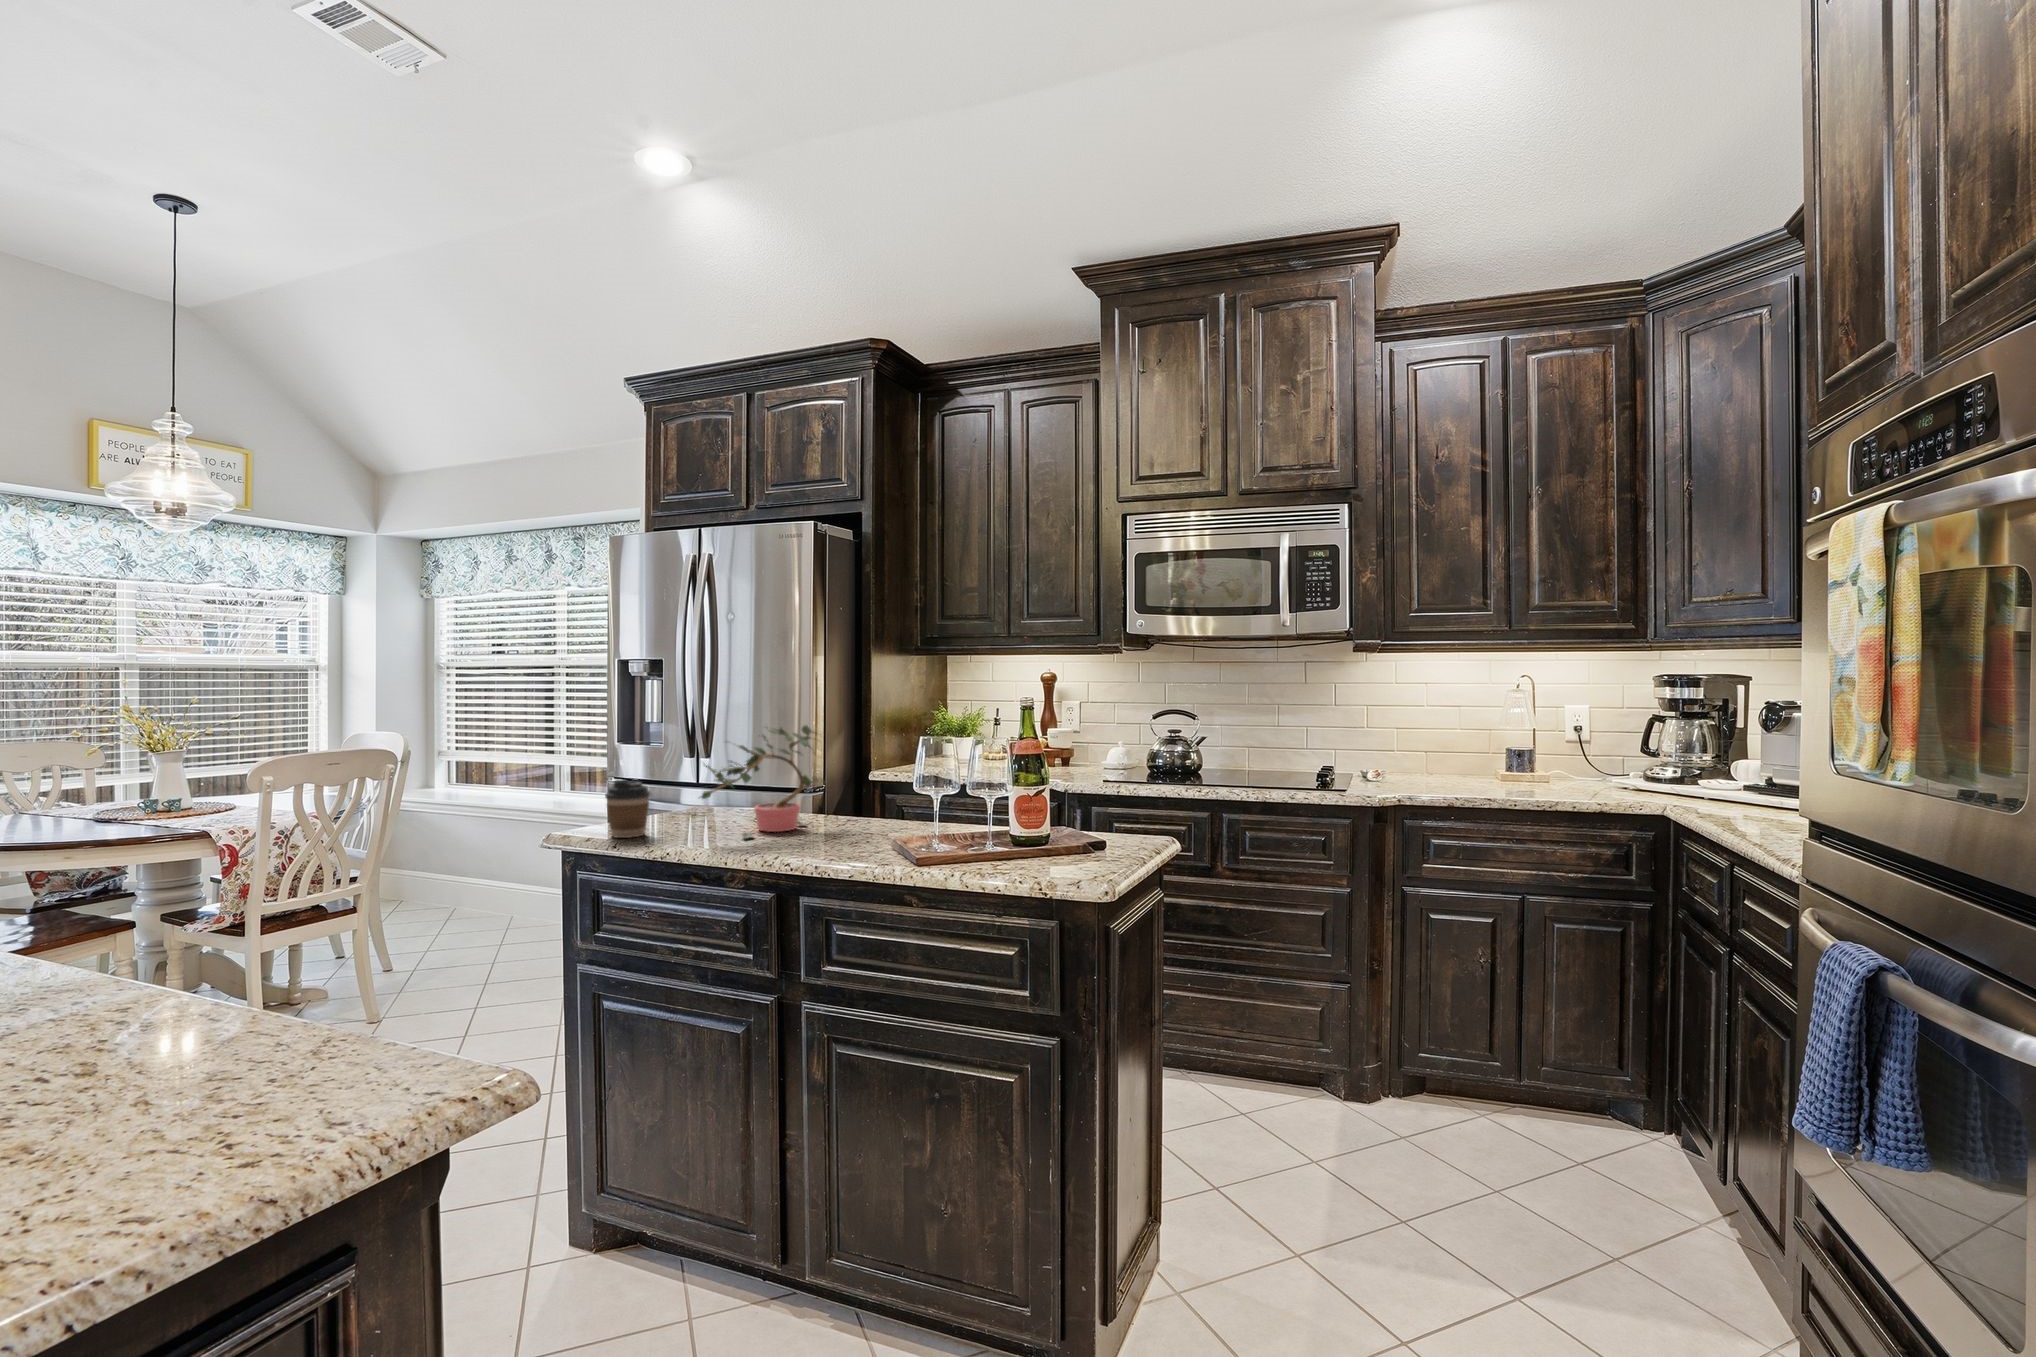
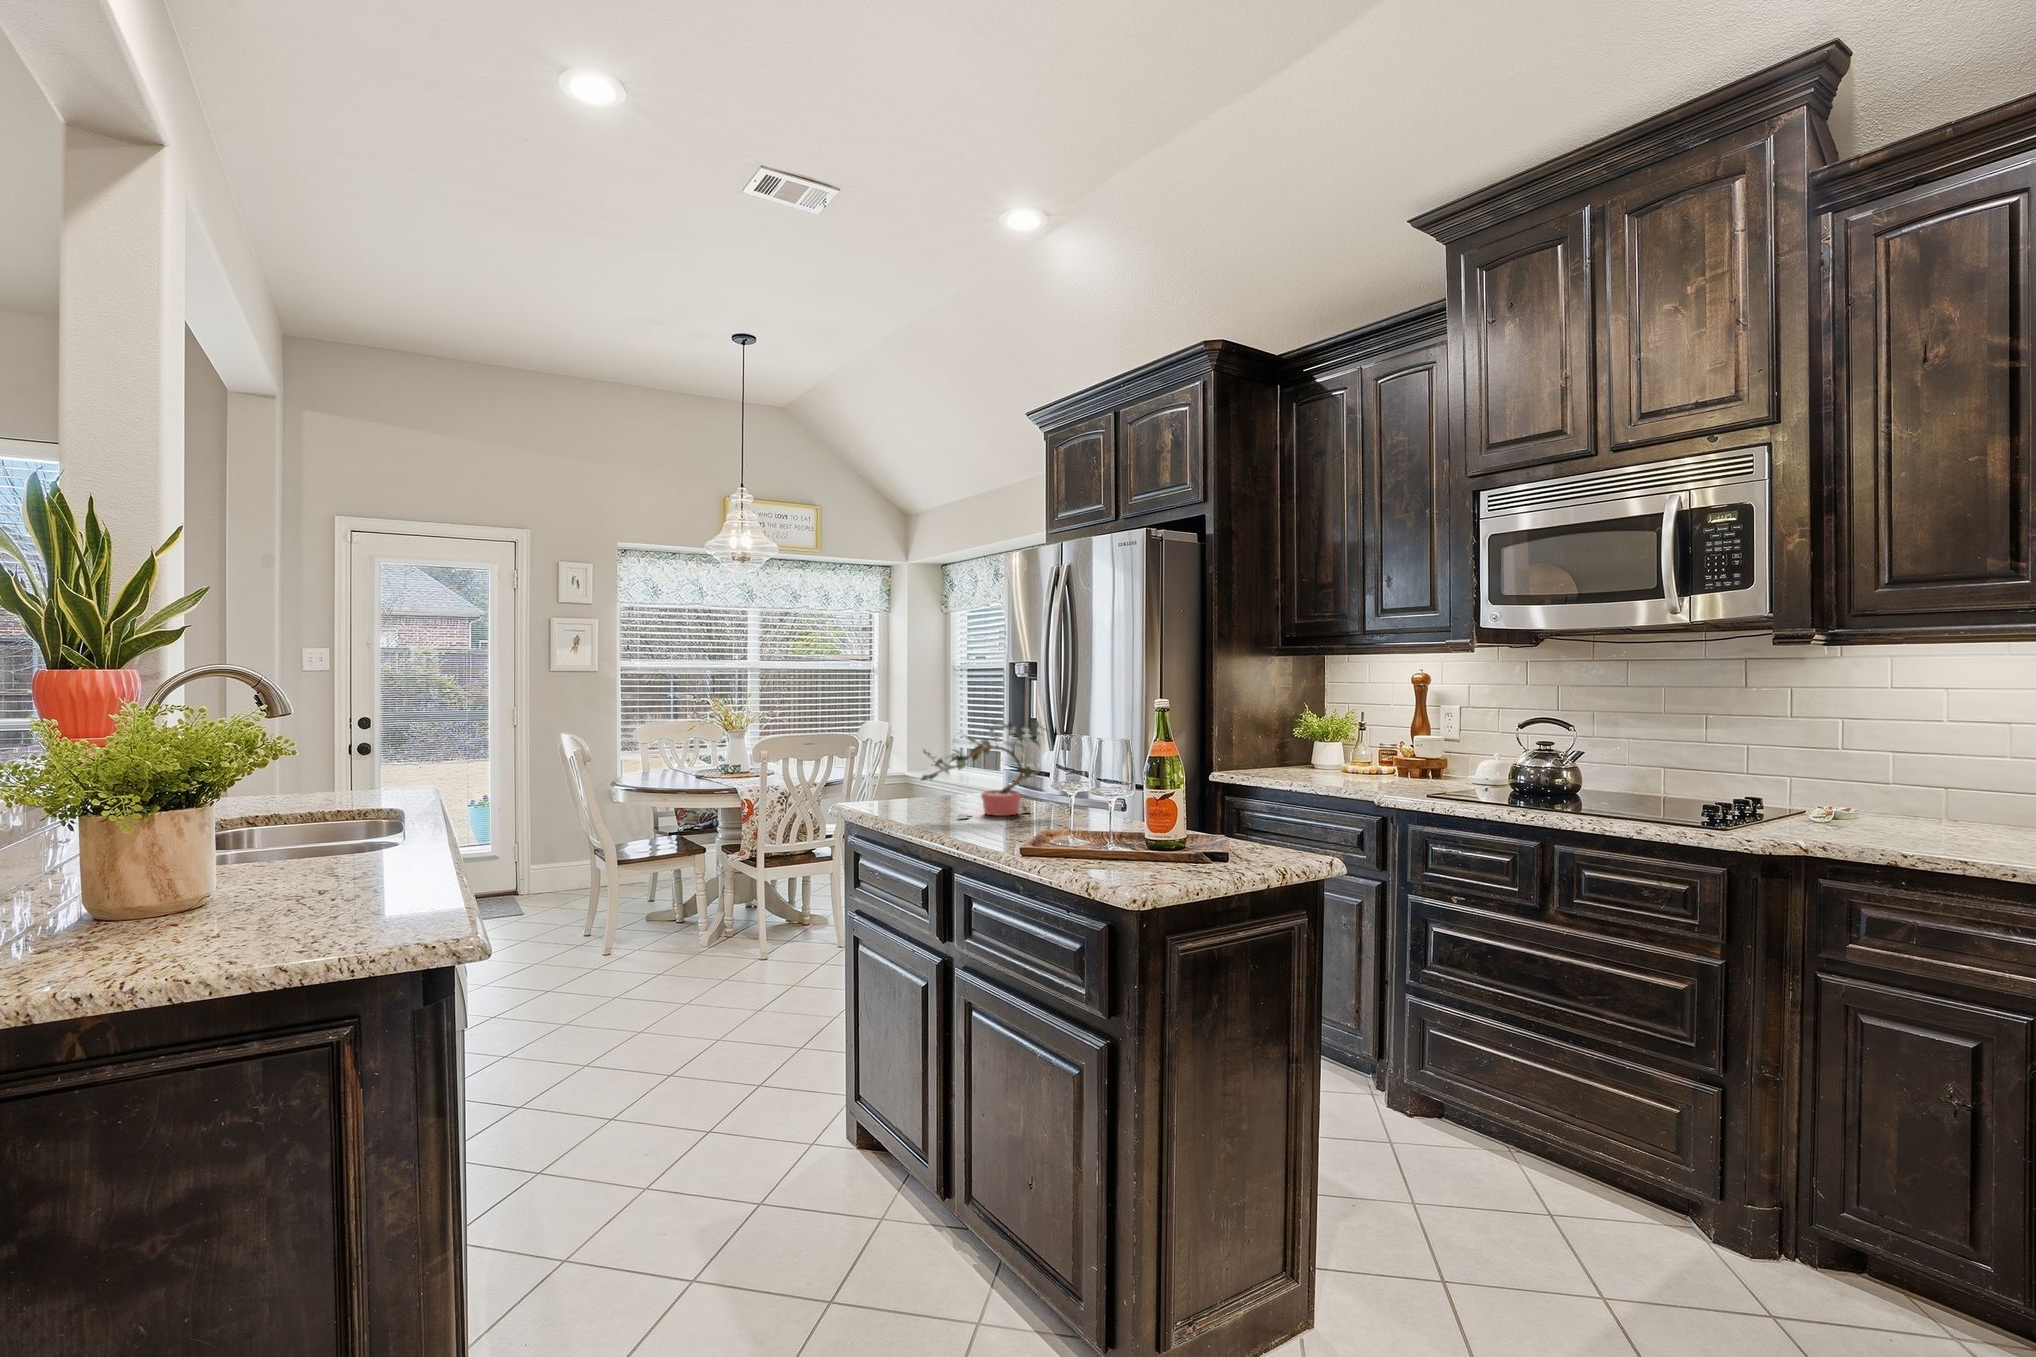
coffee cup: present [605,780,650,838] -> none [869,762,905,810]

